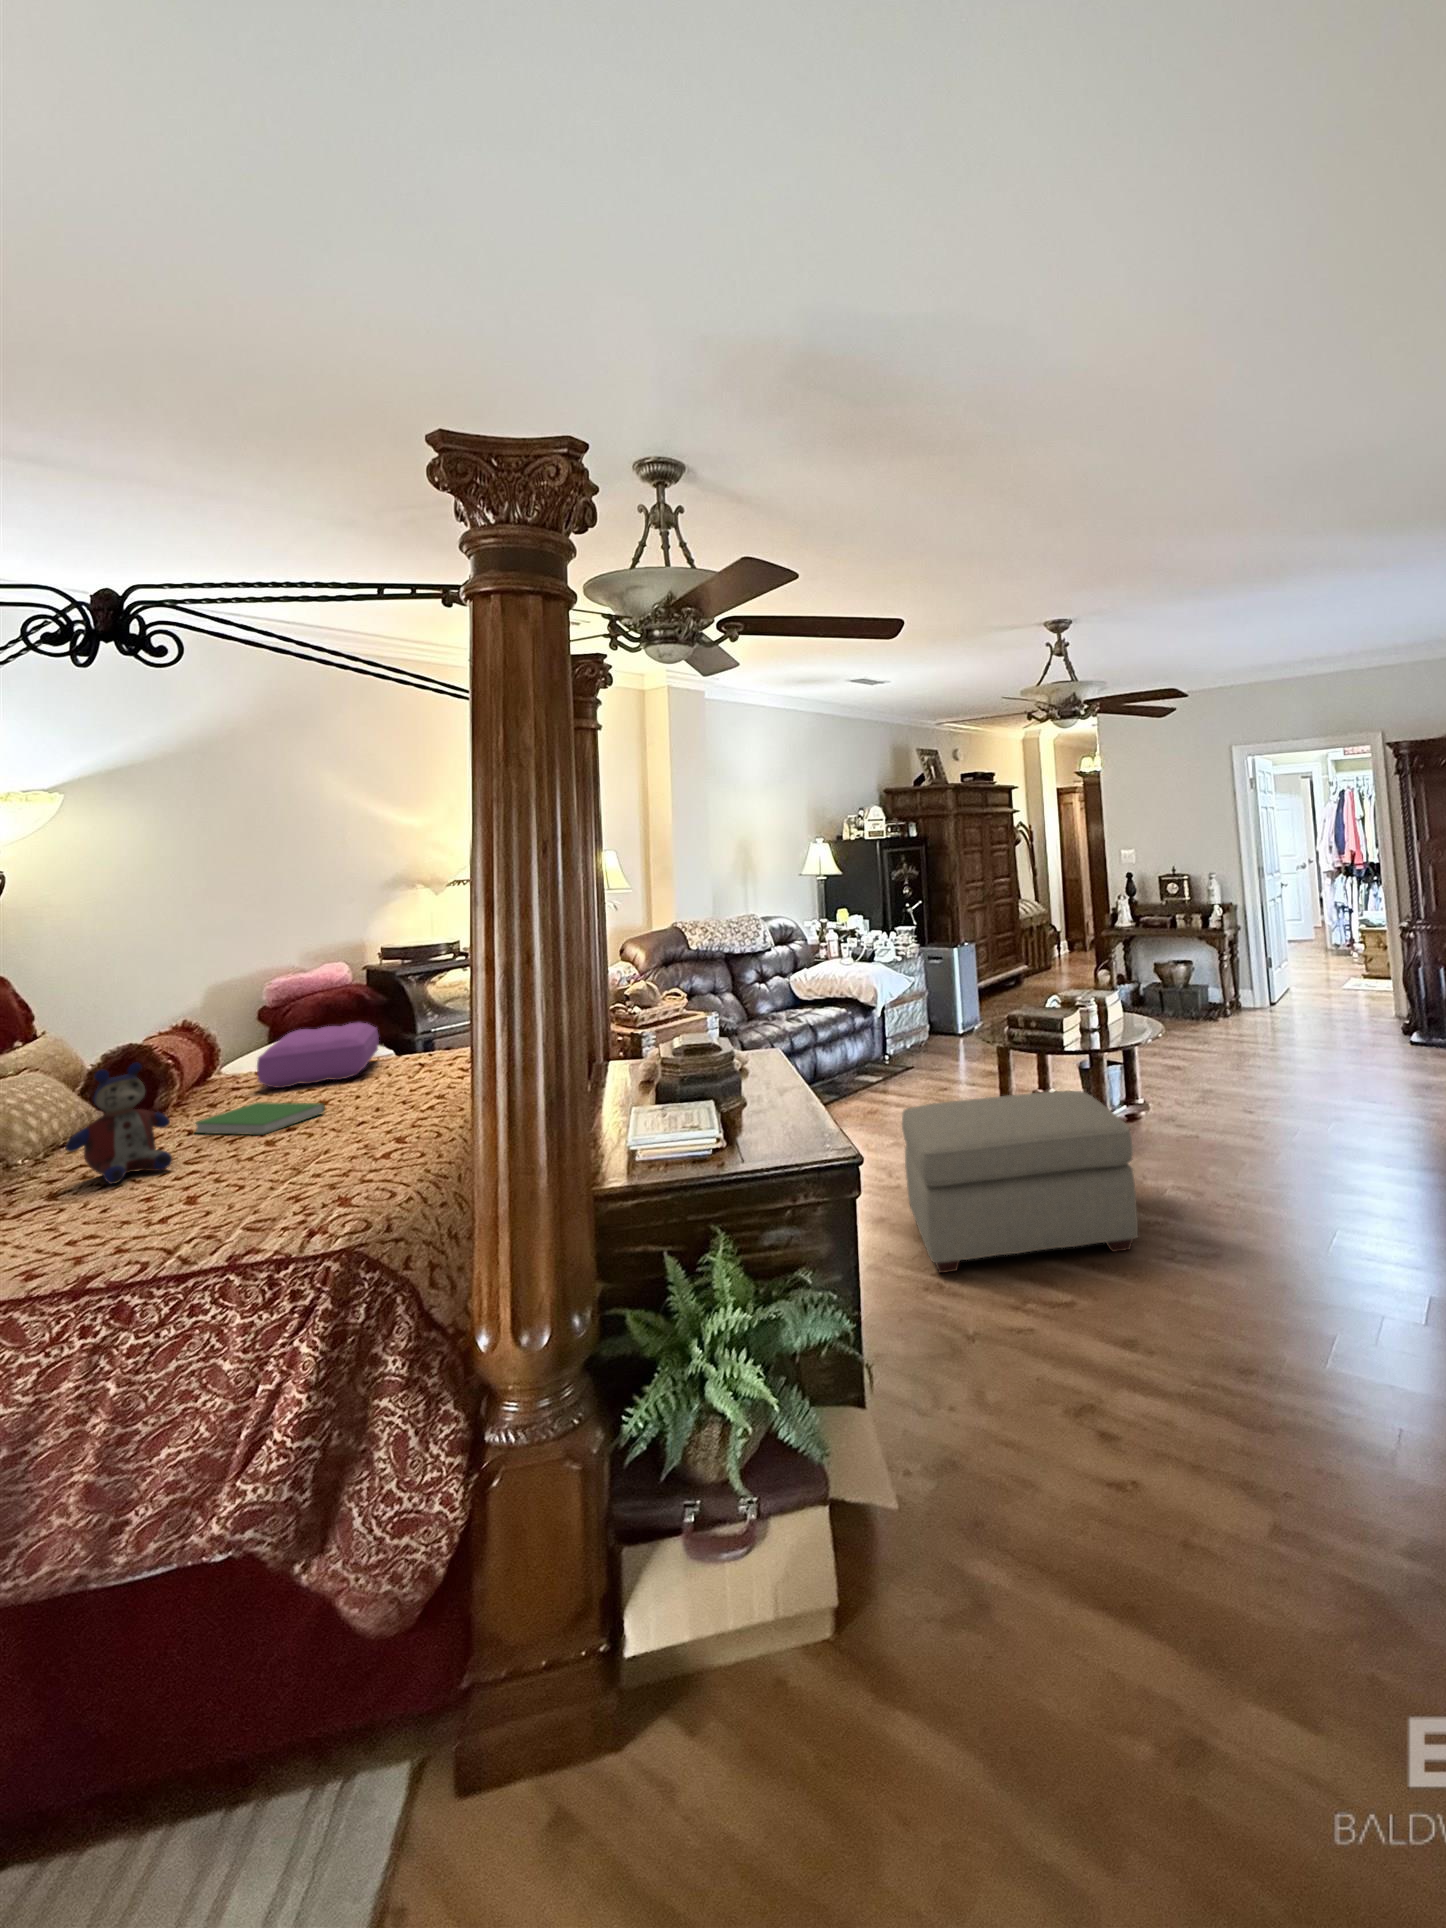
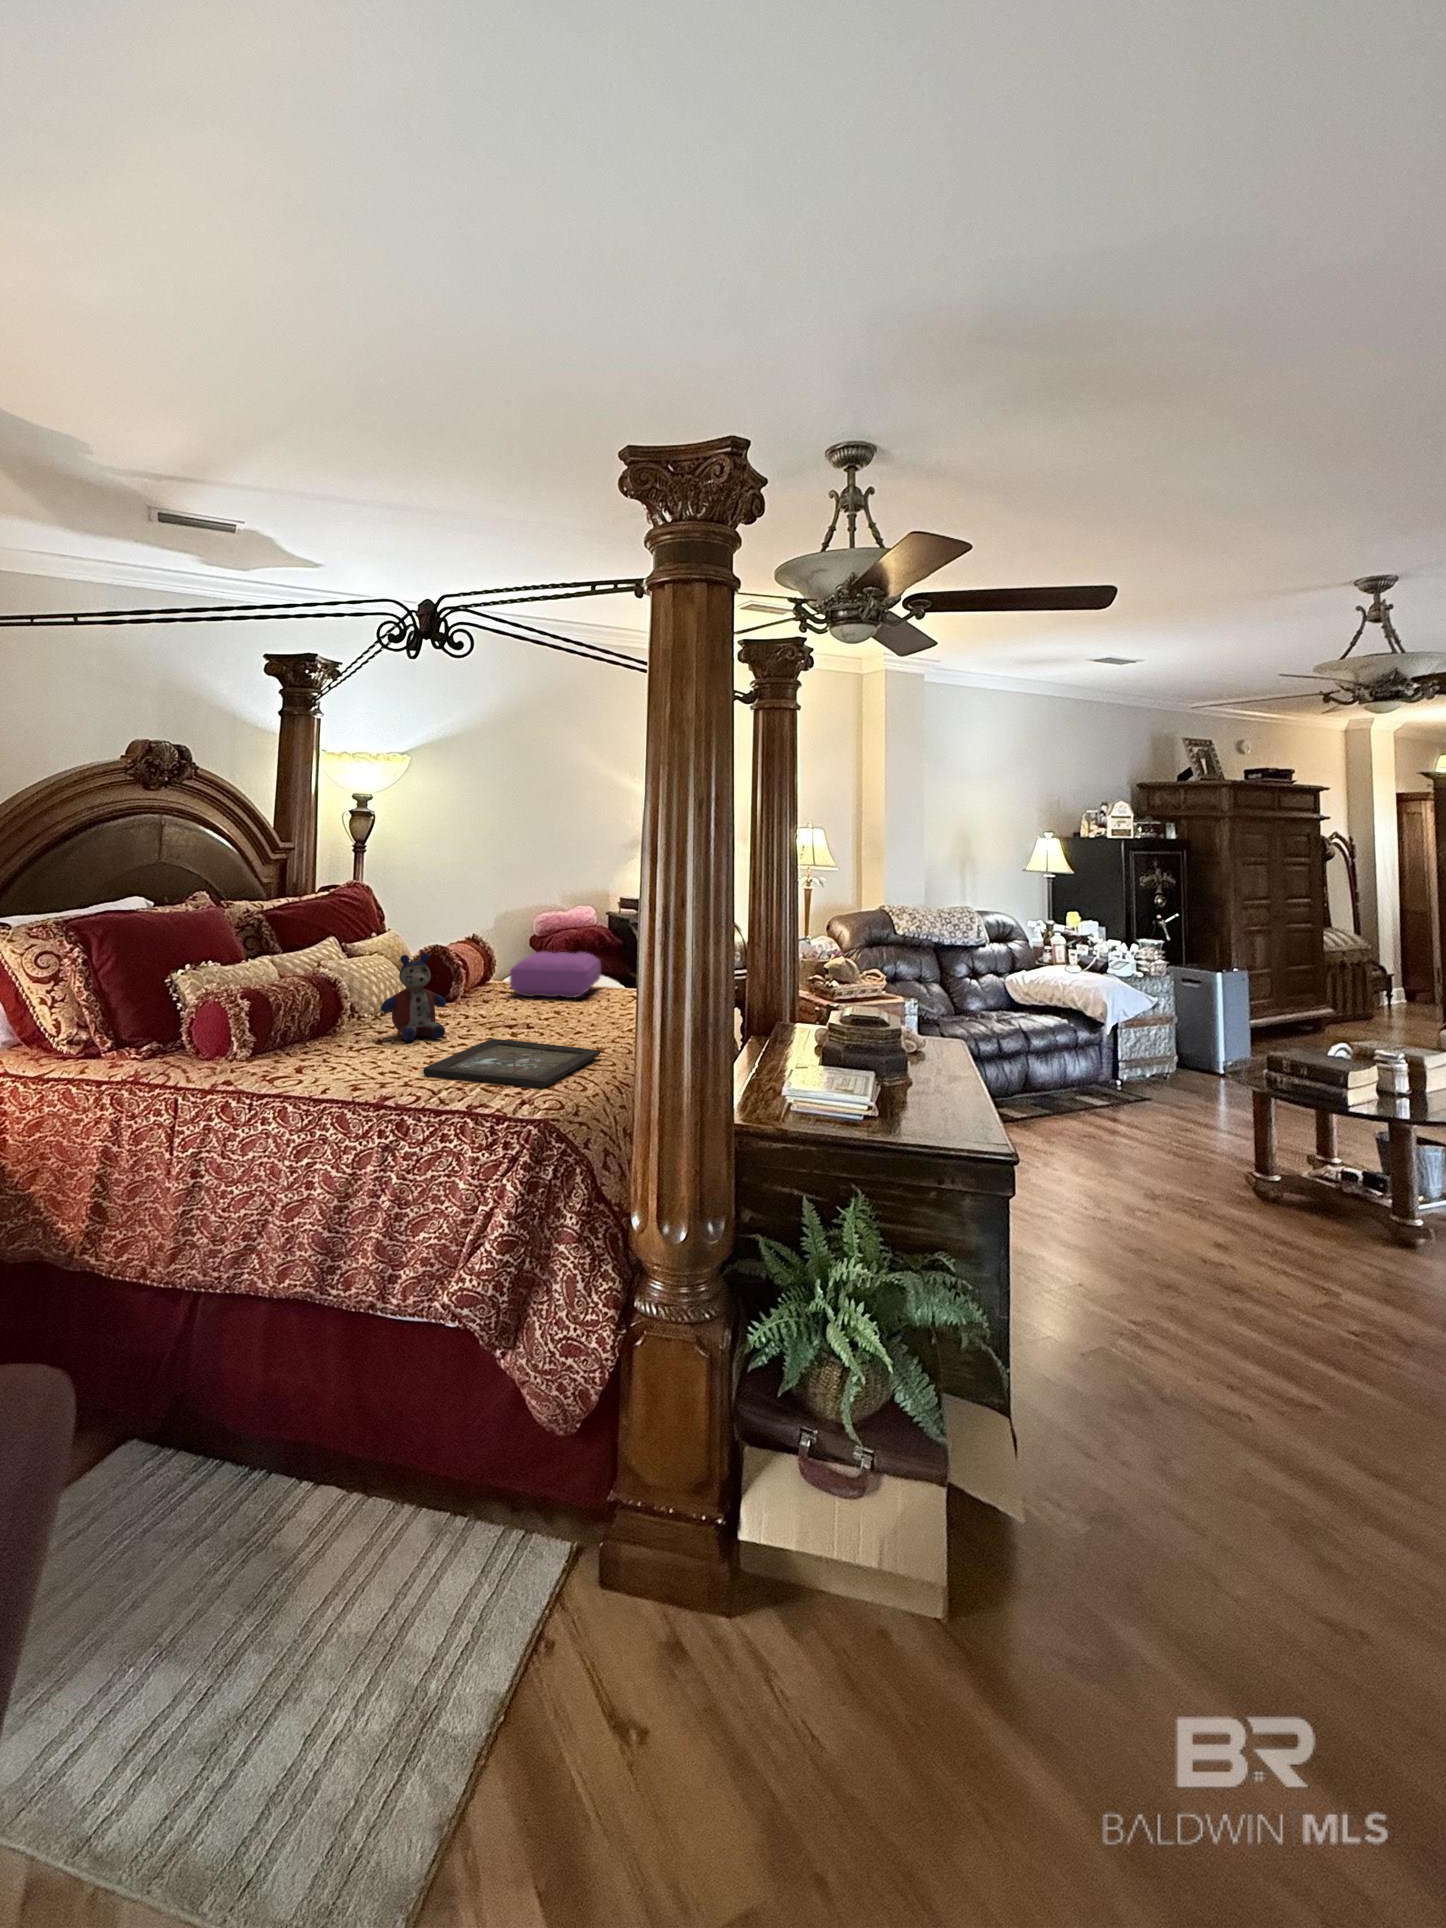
ottoman: present [902,1091,1138,1273] -> none [1103,1136,1413,1369]
hardcover book: present [195,1102,325,1135] -> none [462,1003,552,1028]
tray: none [147,1139,401,1229] -> present [423,1039,601,1088]

